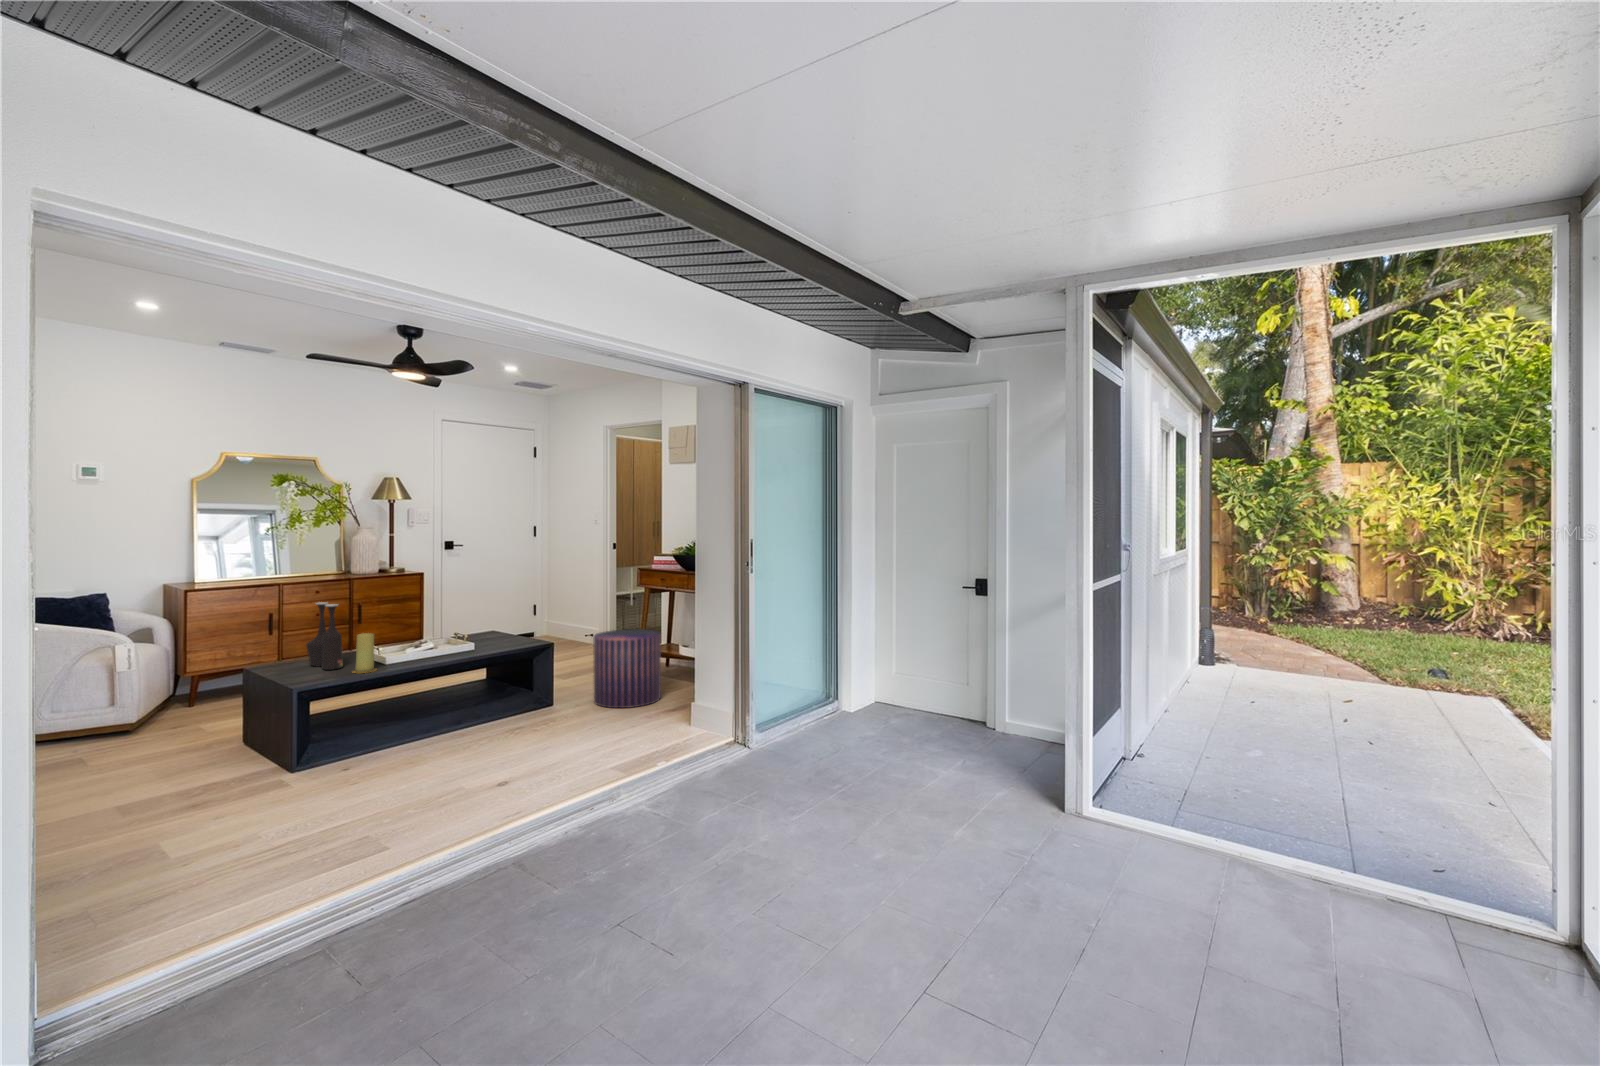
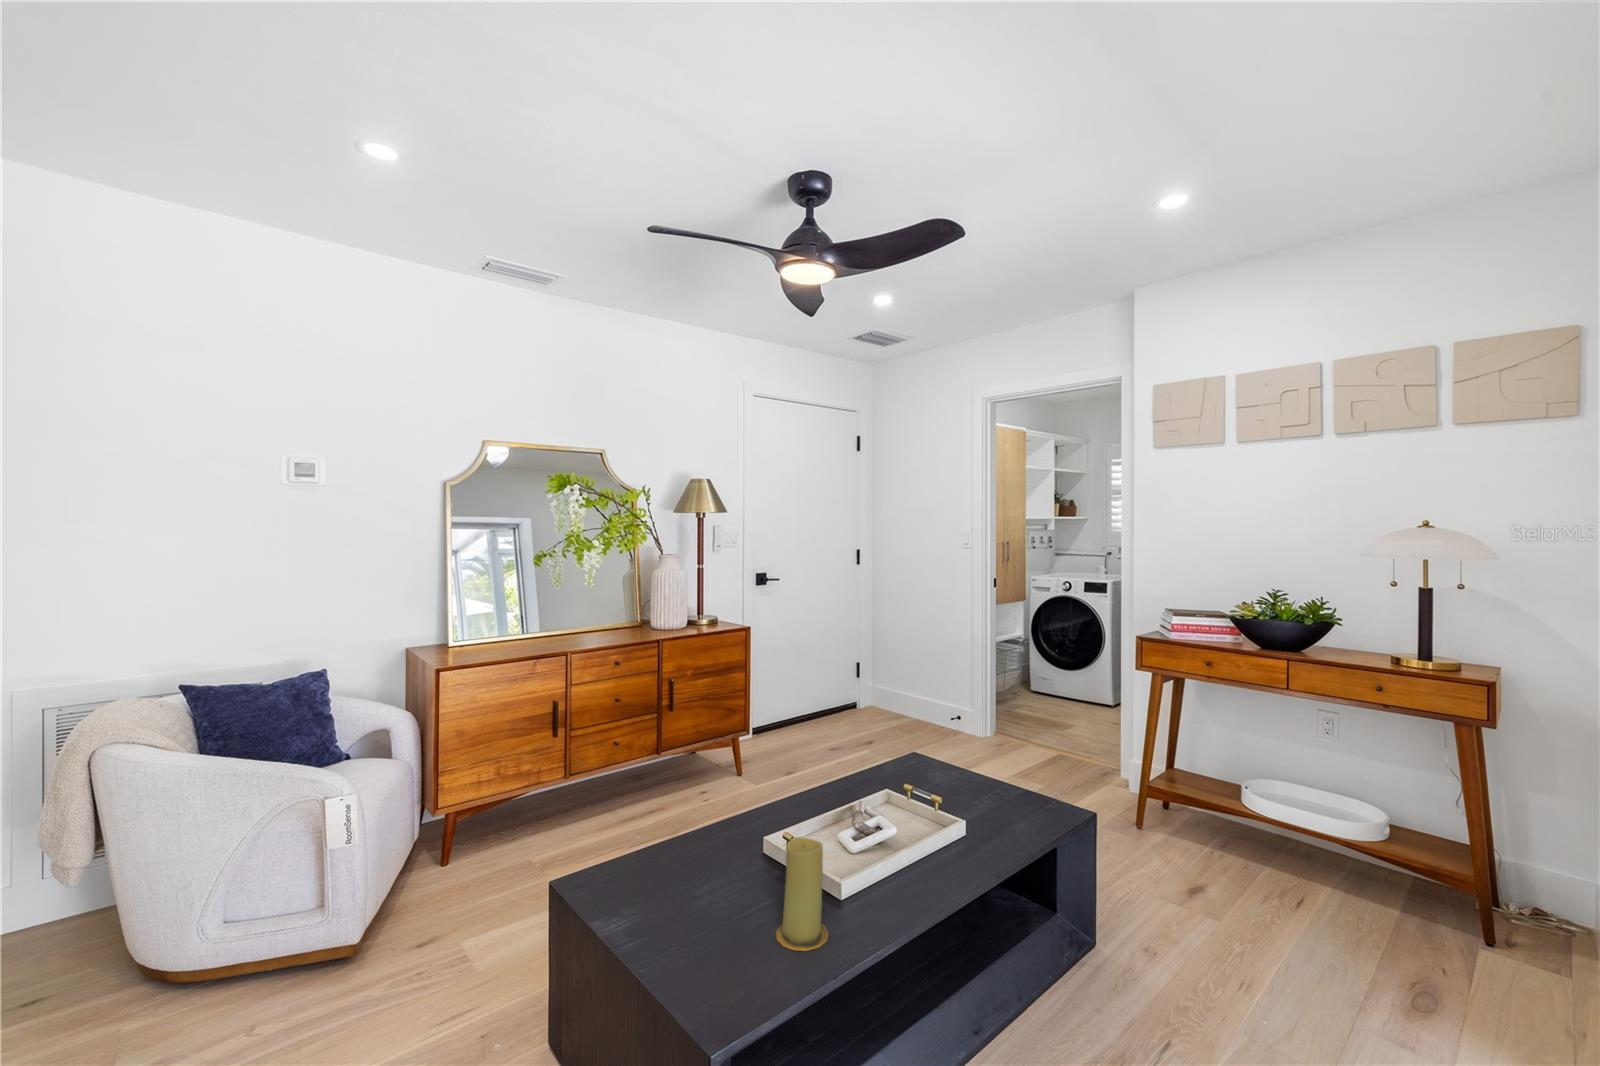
vase: present [306,602,343,670] -> none [661,742,743,920]
pouf: present [593,629,661,708] -> none [1152,774,1318,985]

